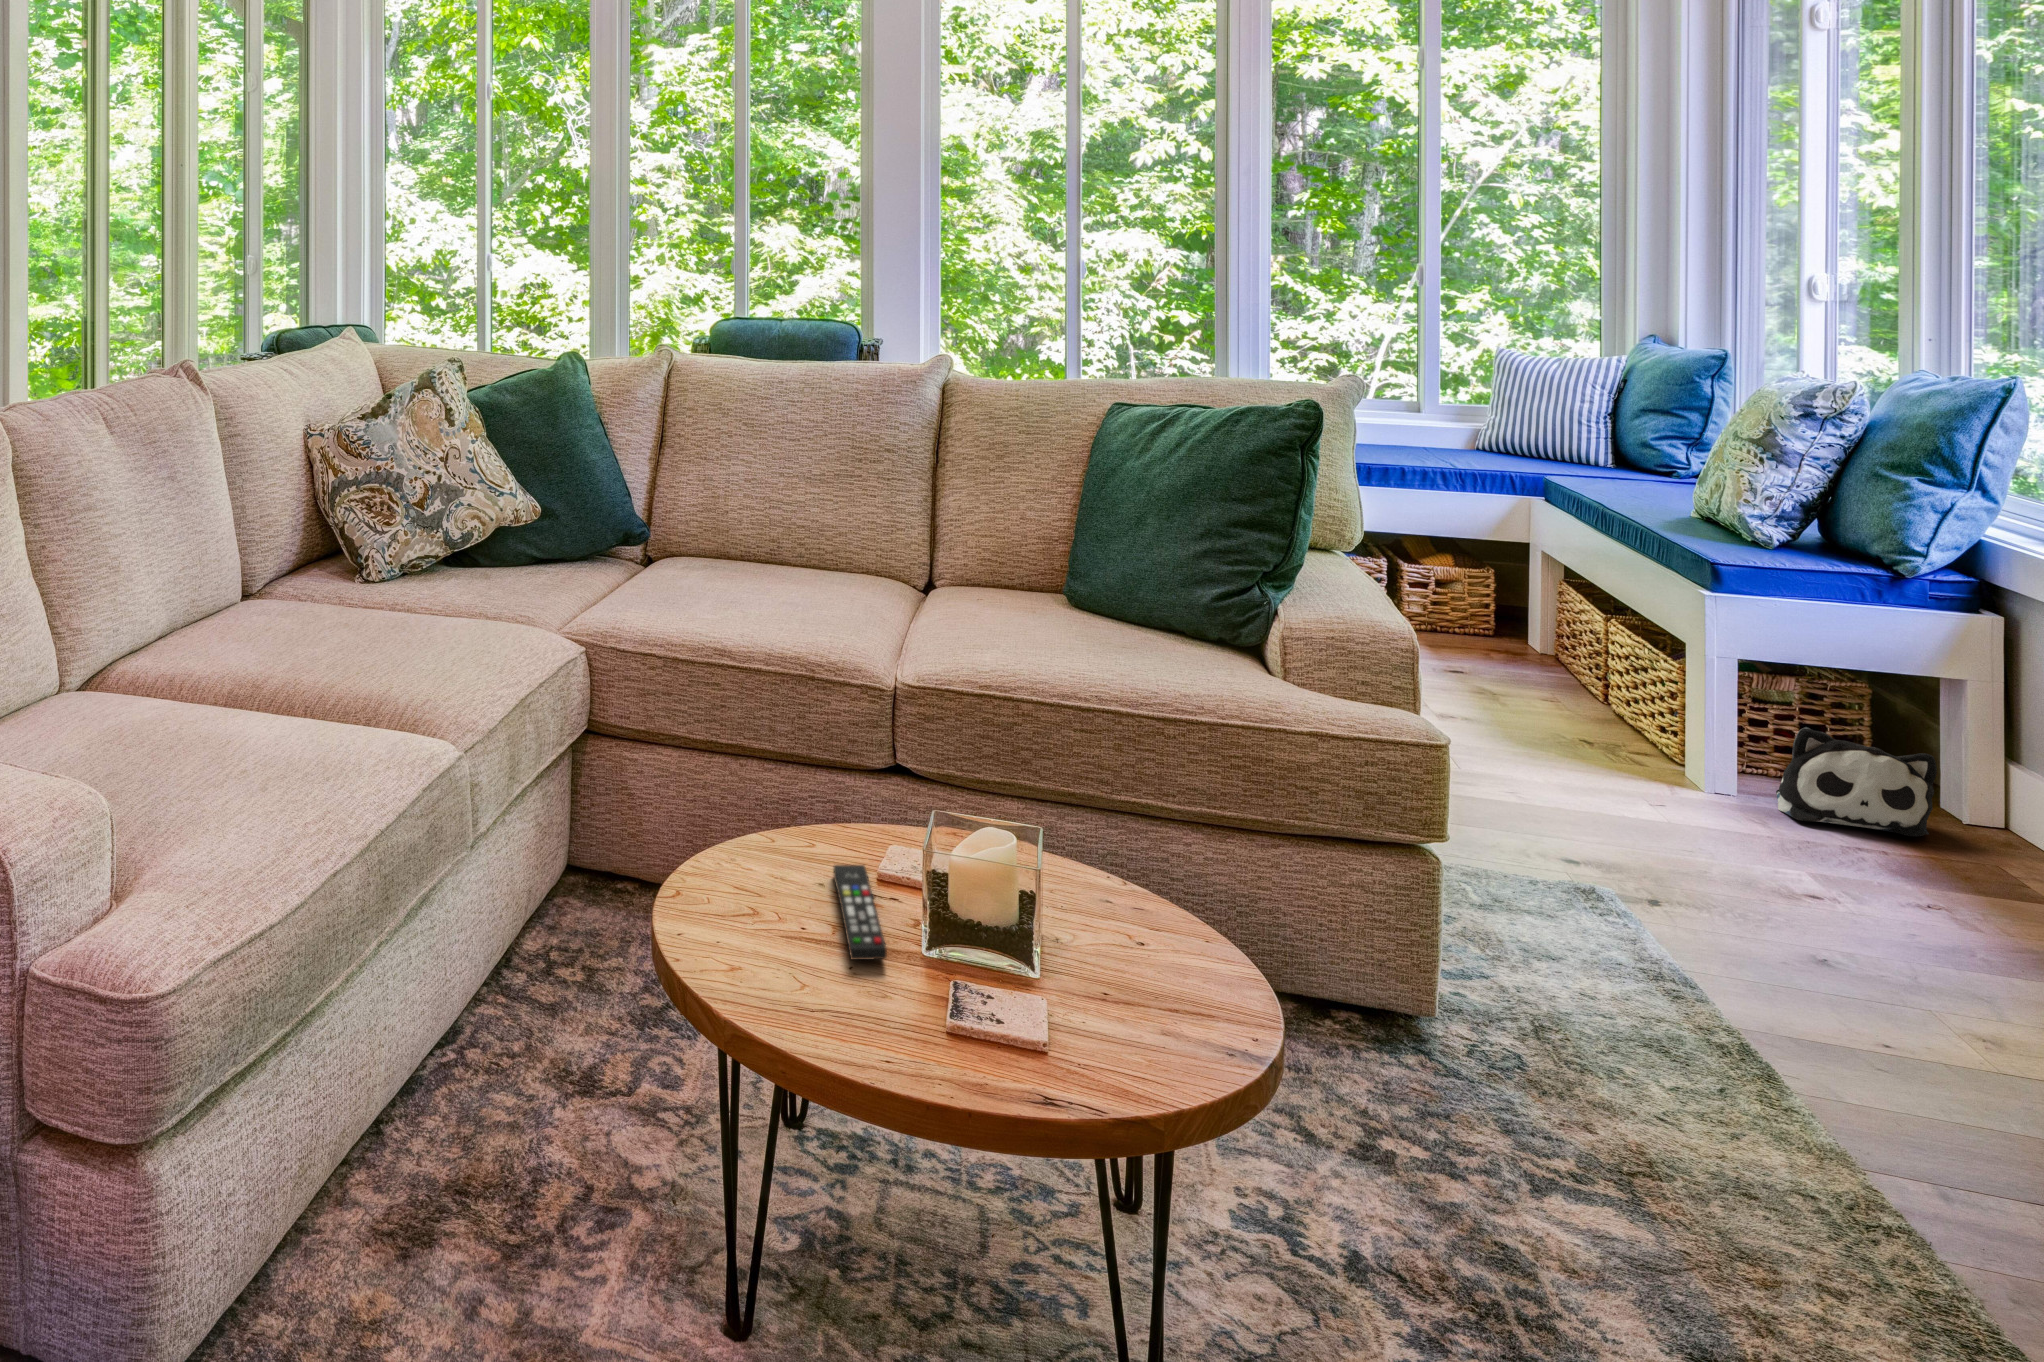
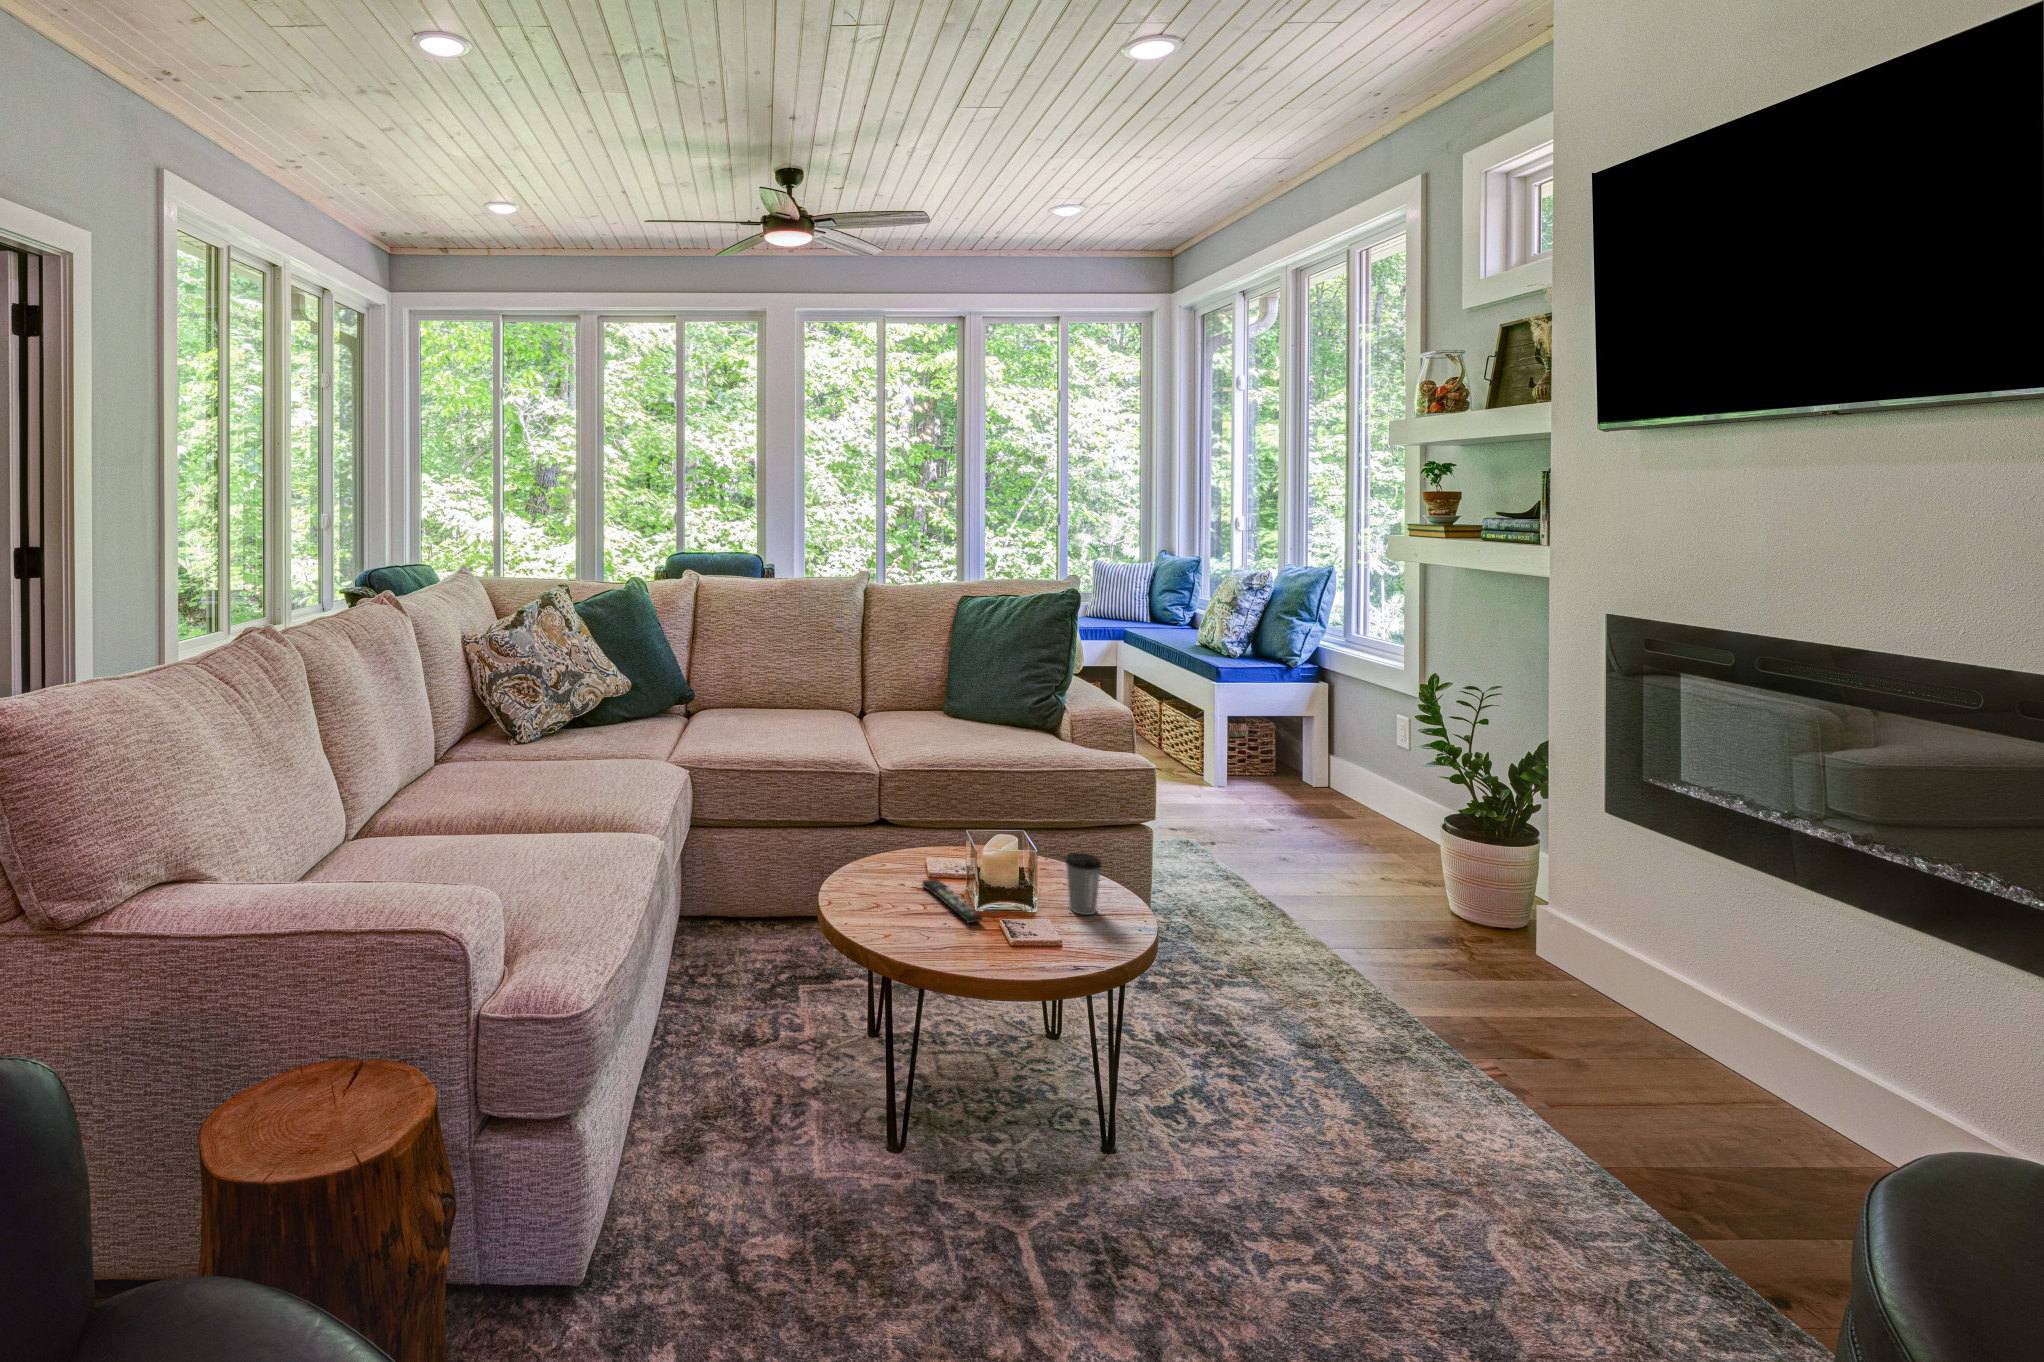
plush toy: present [1776,727,1937,836] -> none [1248,749,1316,800]
coffee cup: none [1107,844,1189,983] -> present [1065,853,1101,915]

